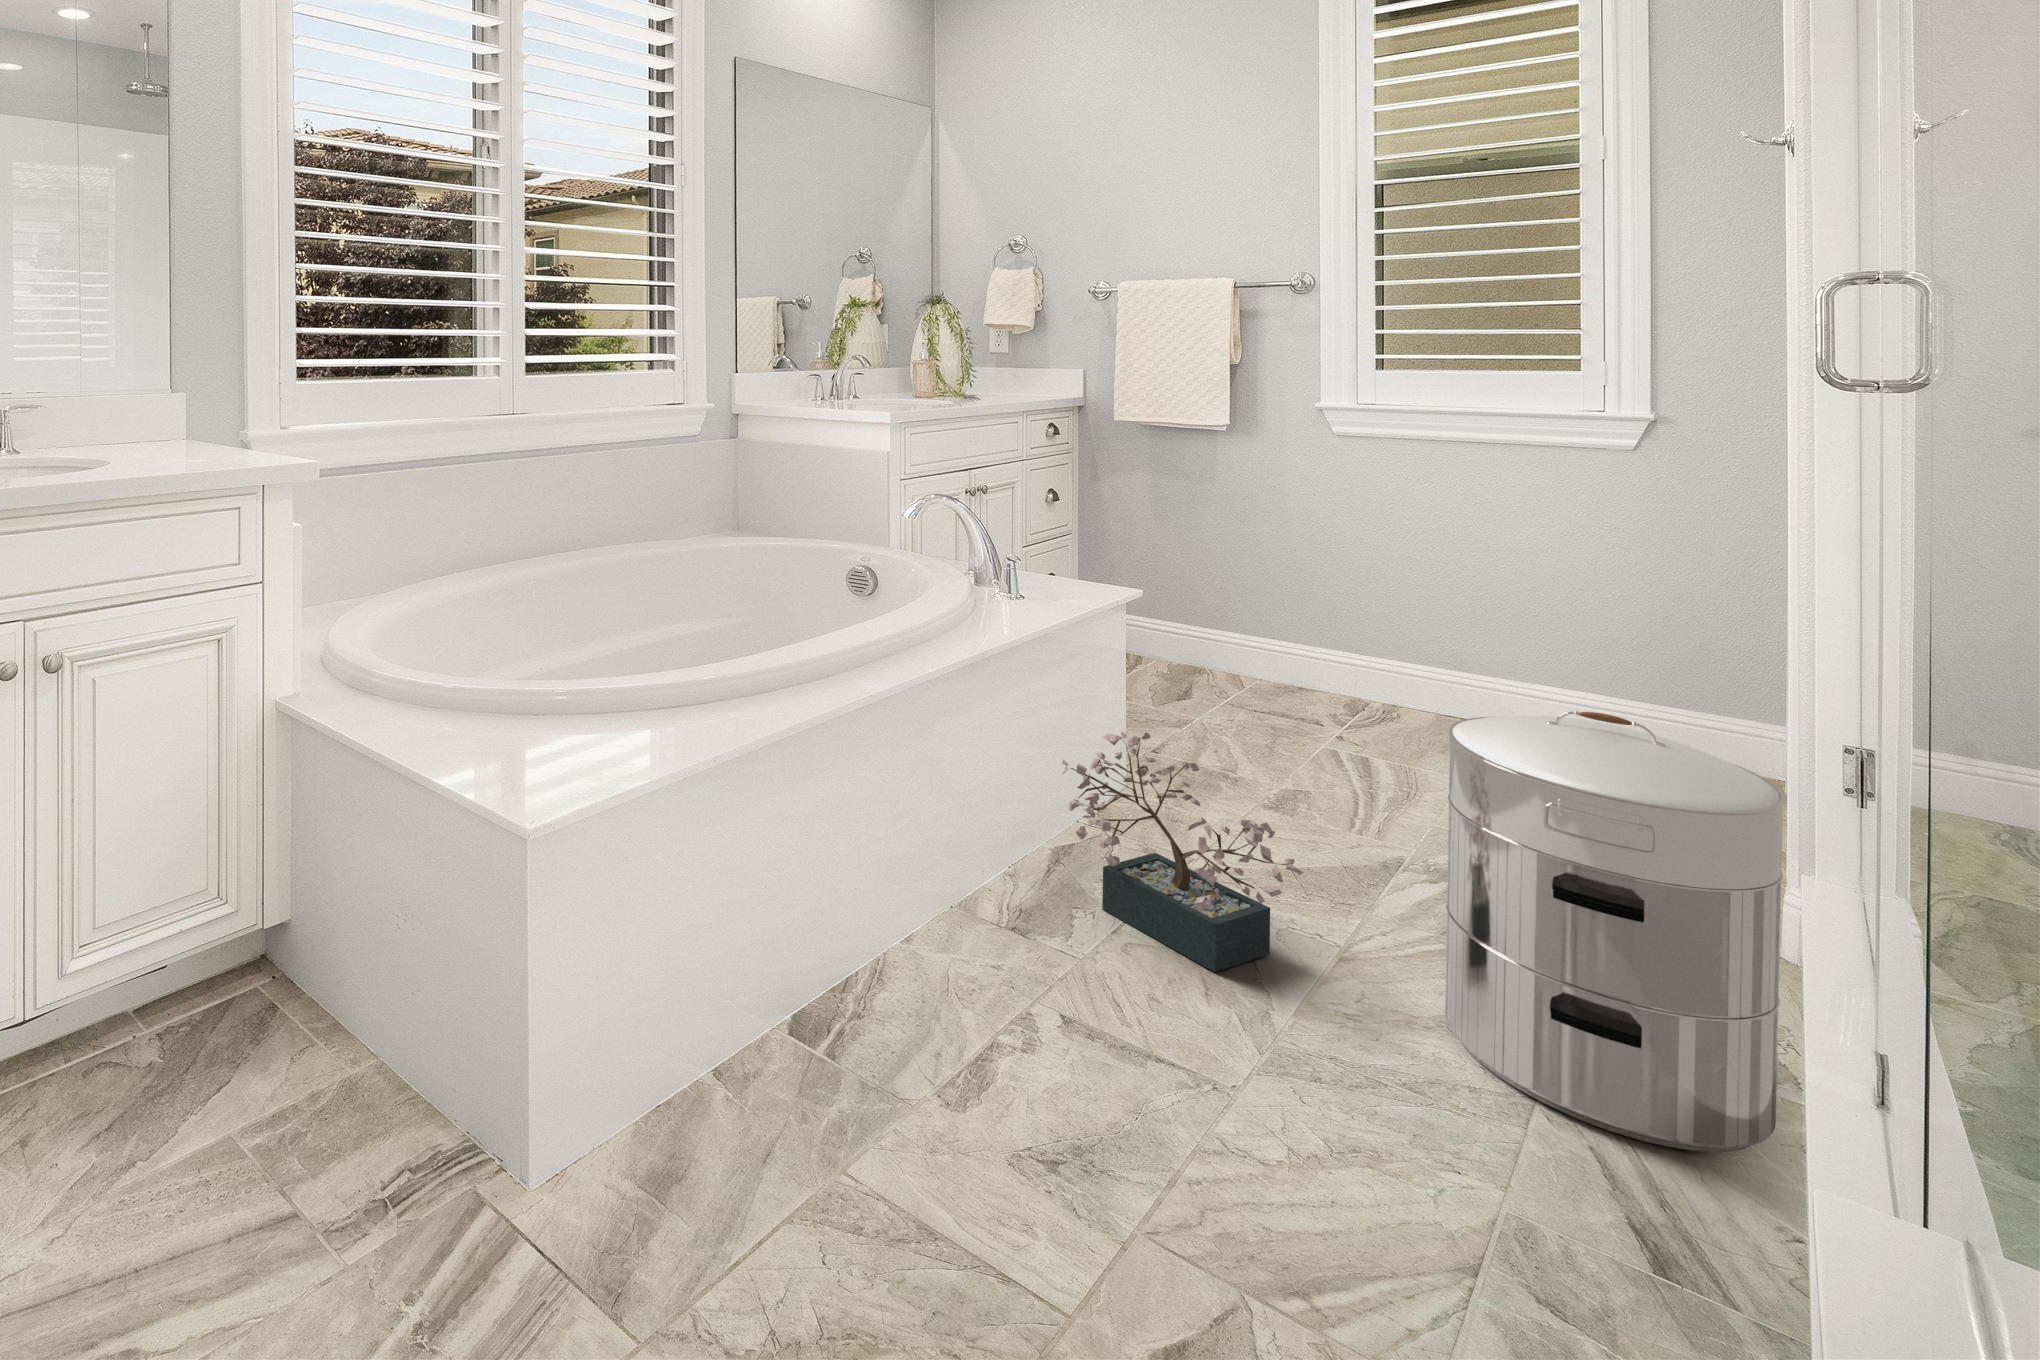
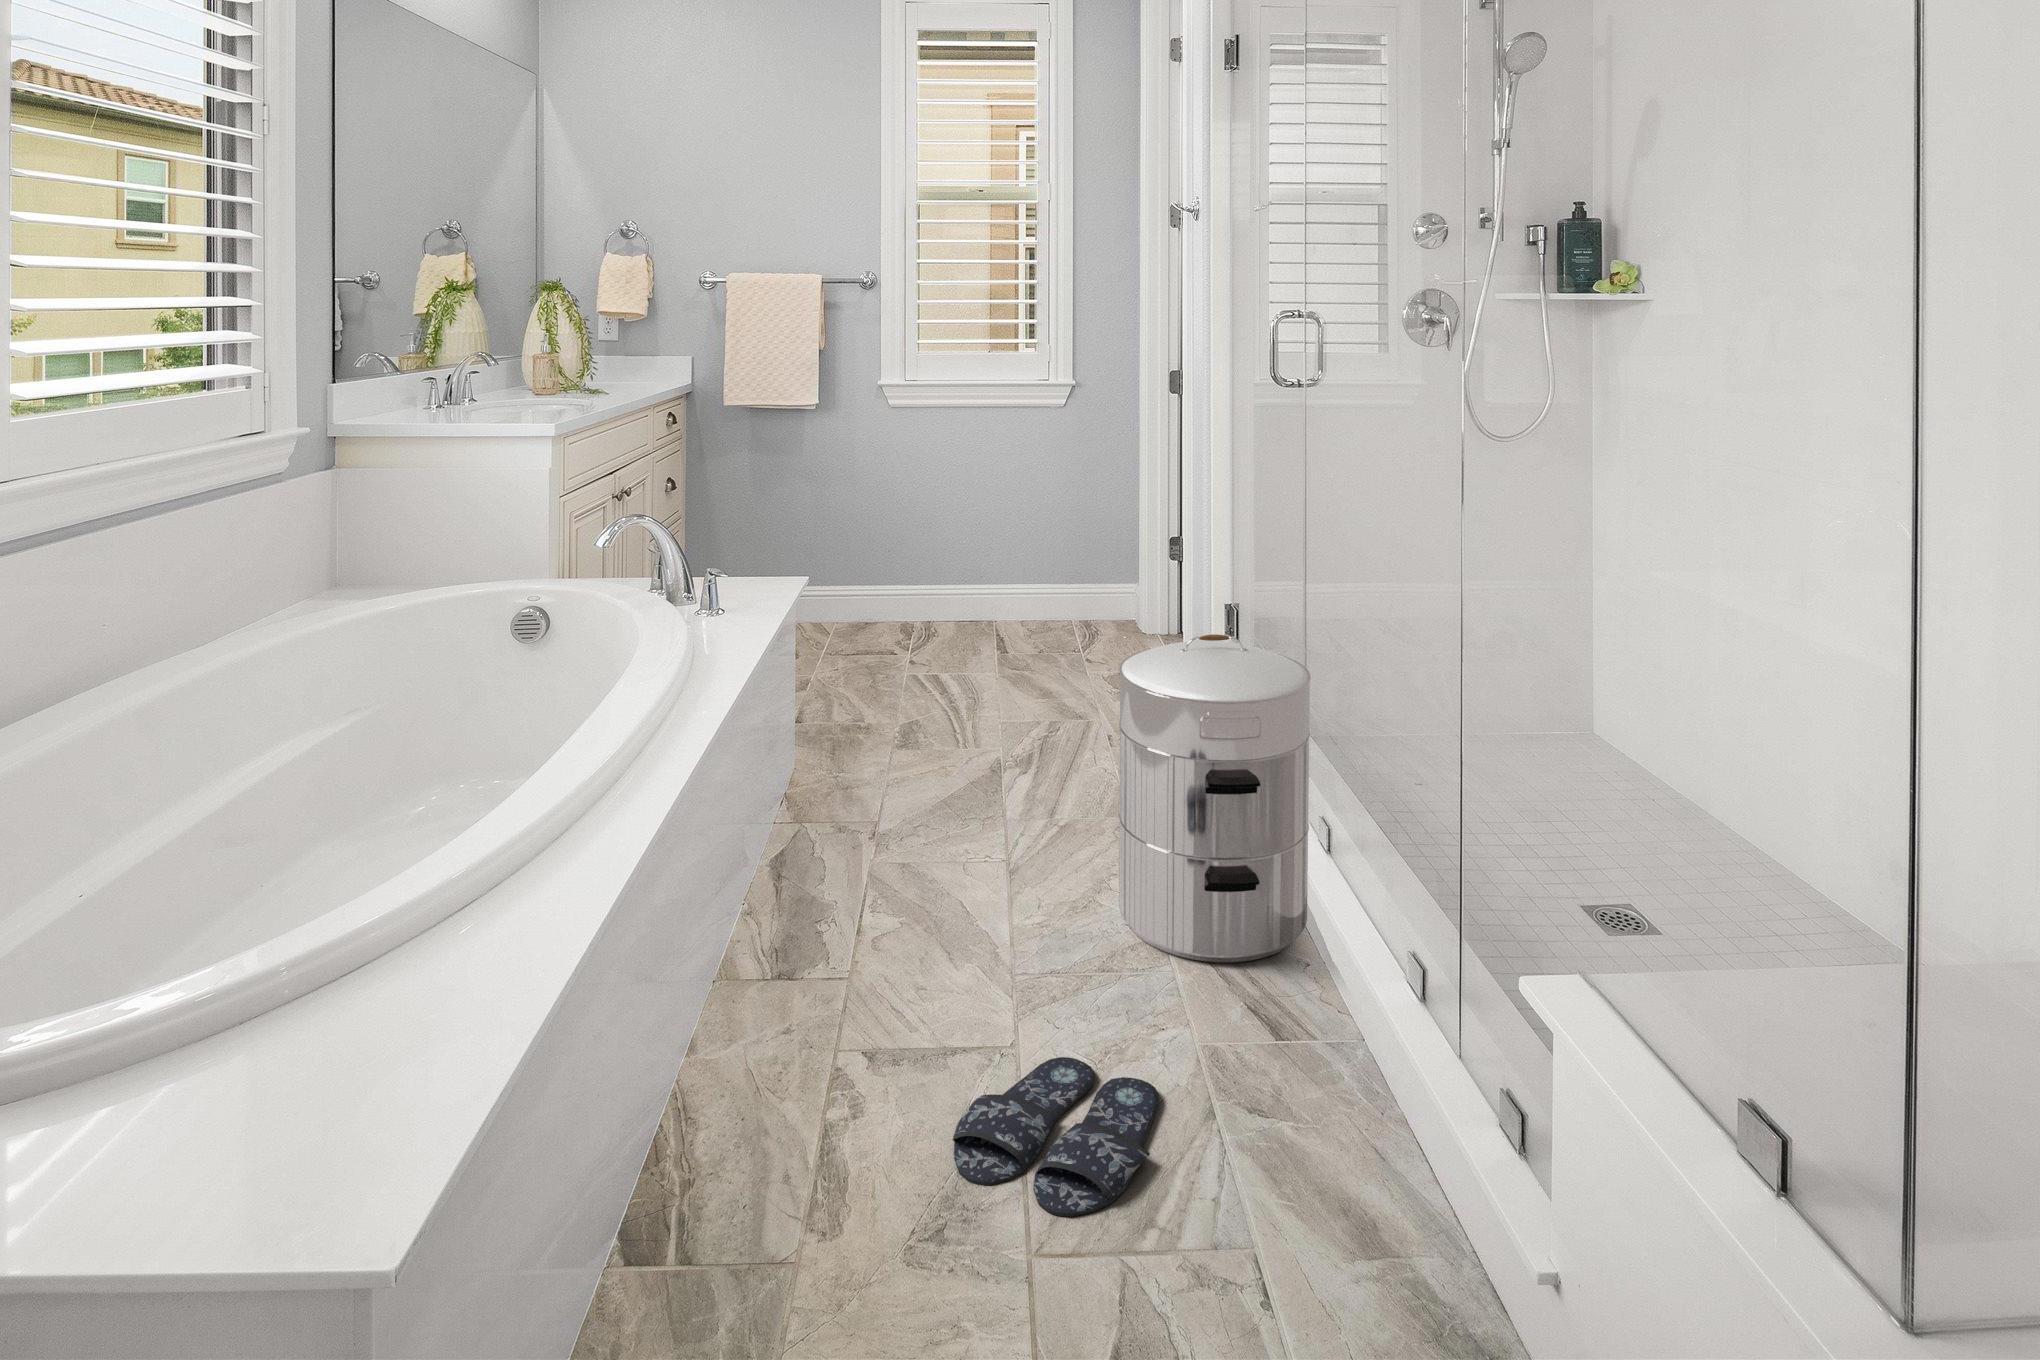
decorative plant: present [1062,732,1304,972] -> none [811,740,1018,958]
slippers: none [1104,1086,1389,1249] -> present [953,1057,1159,1217]

